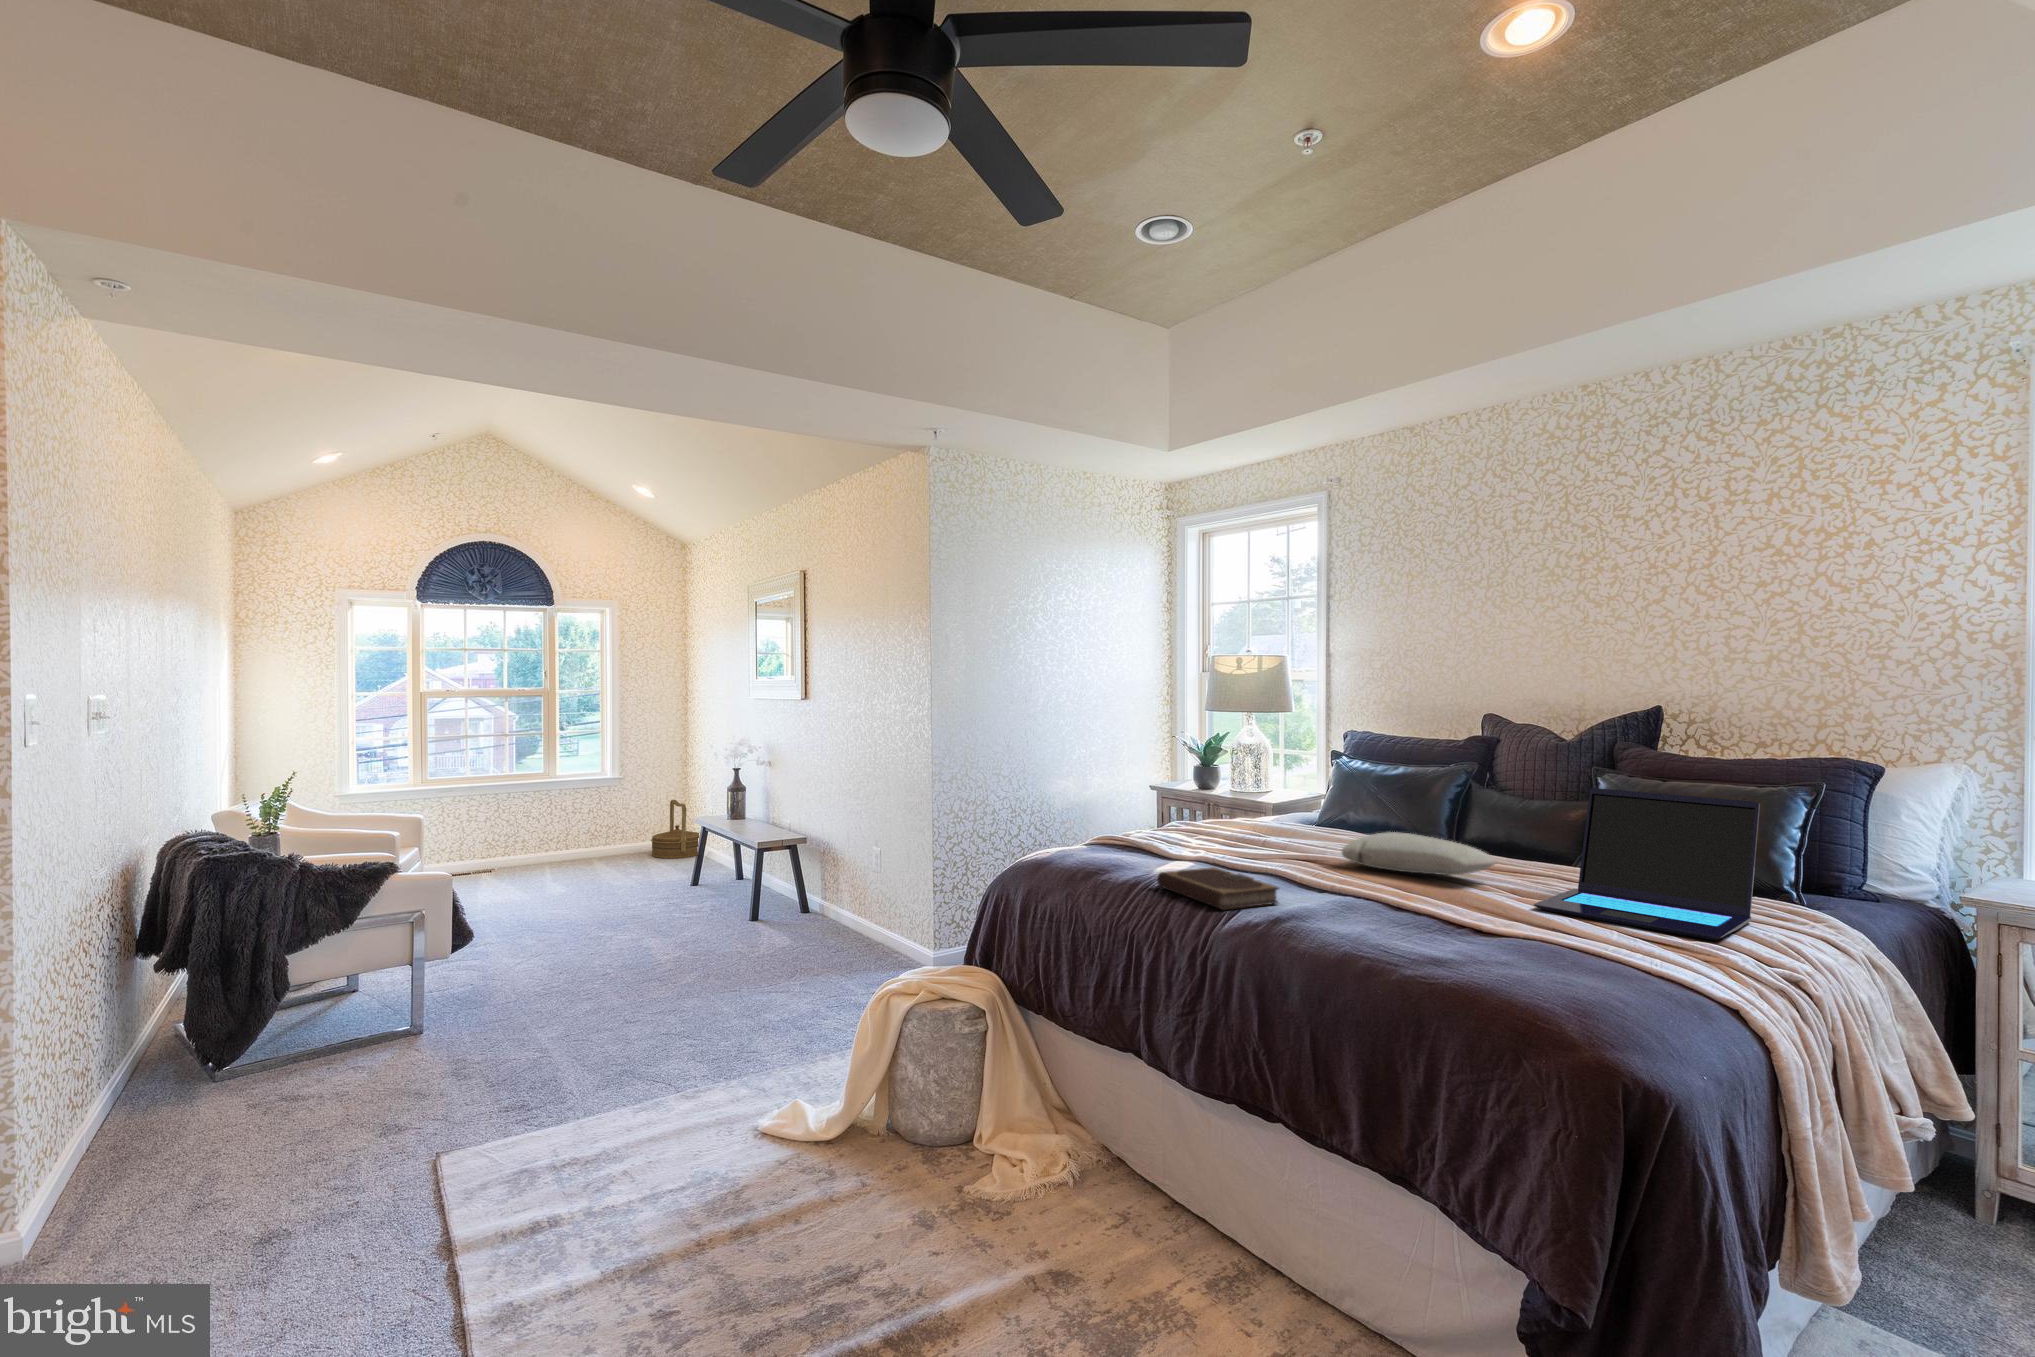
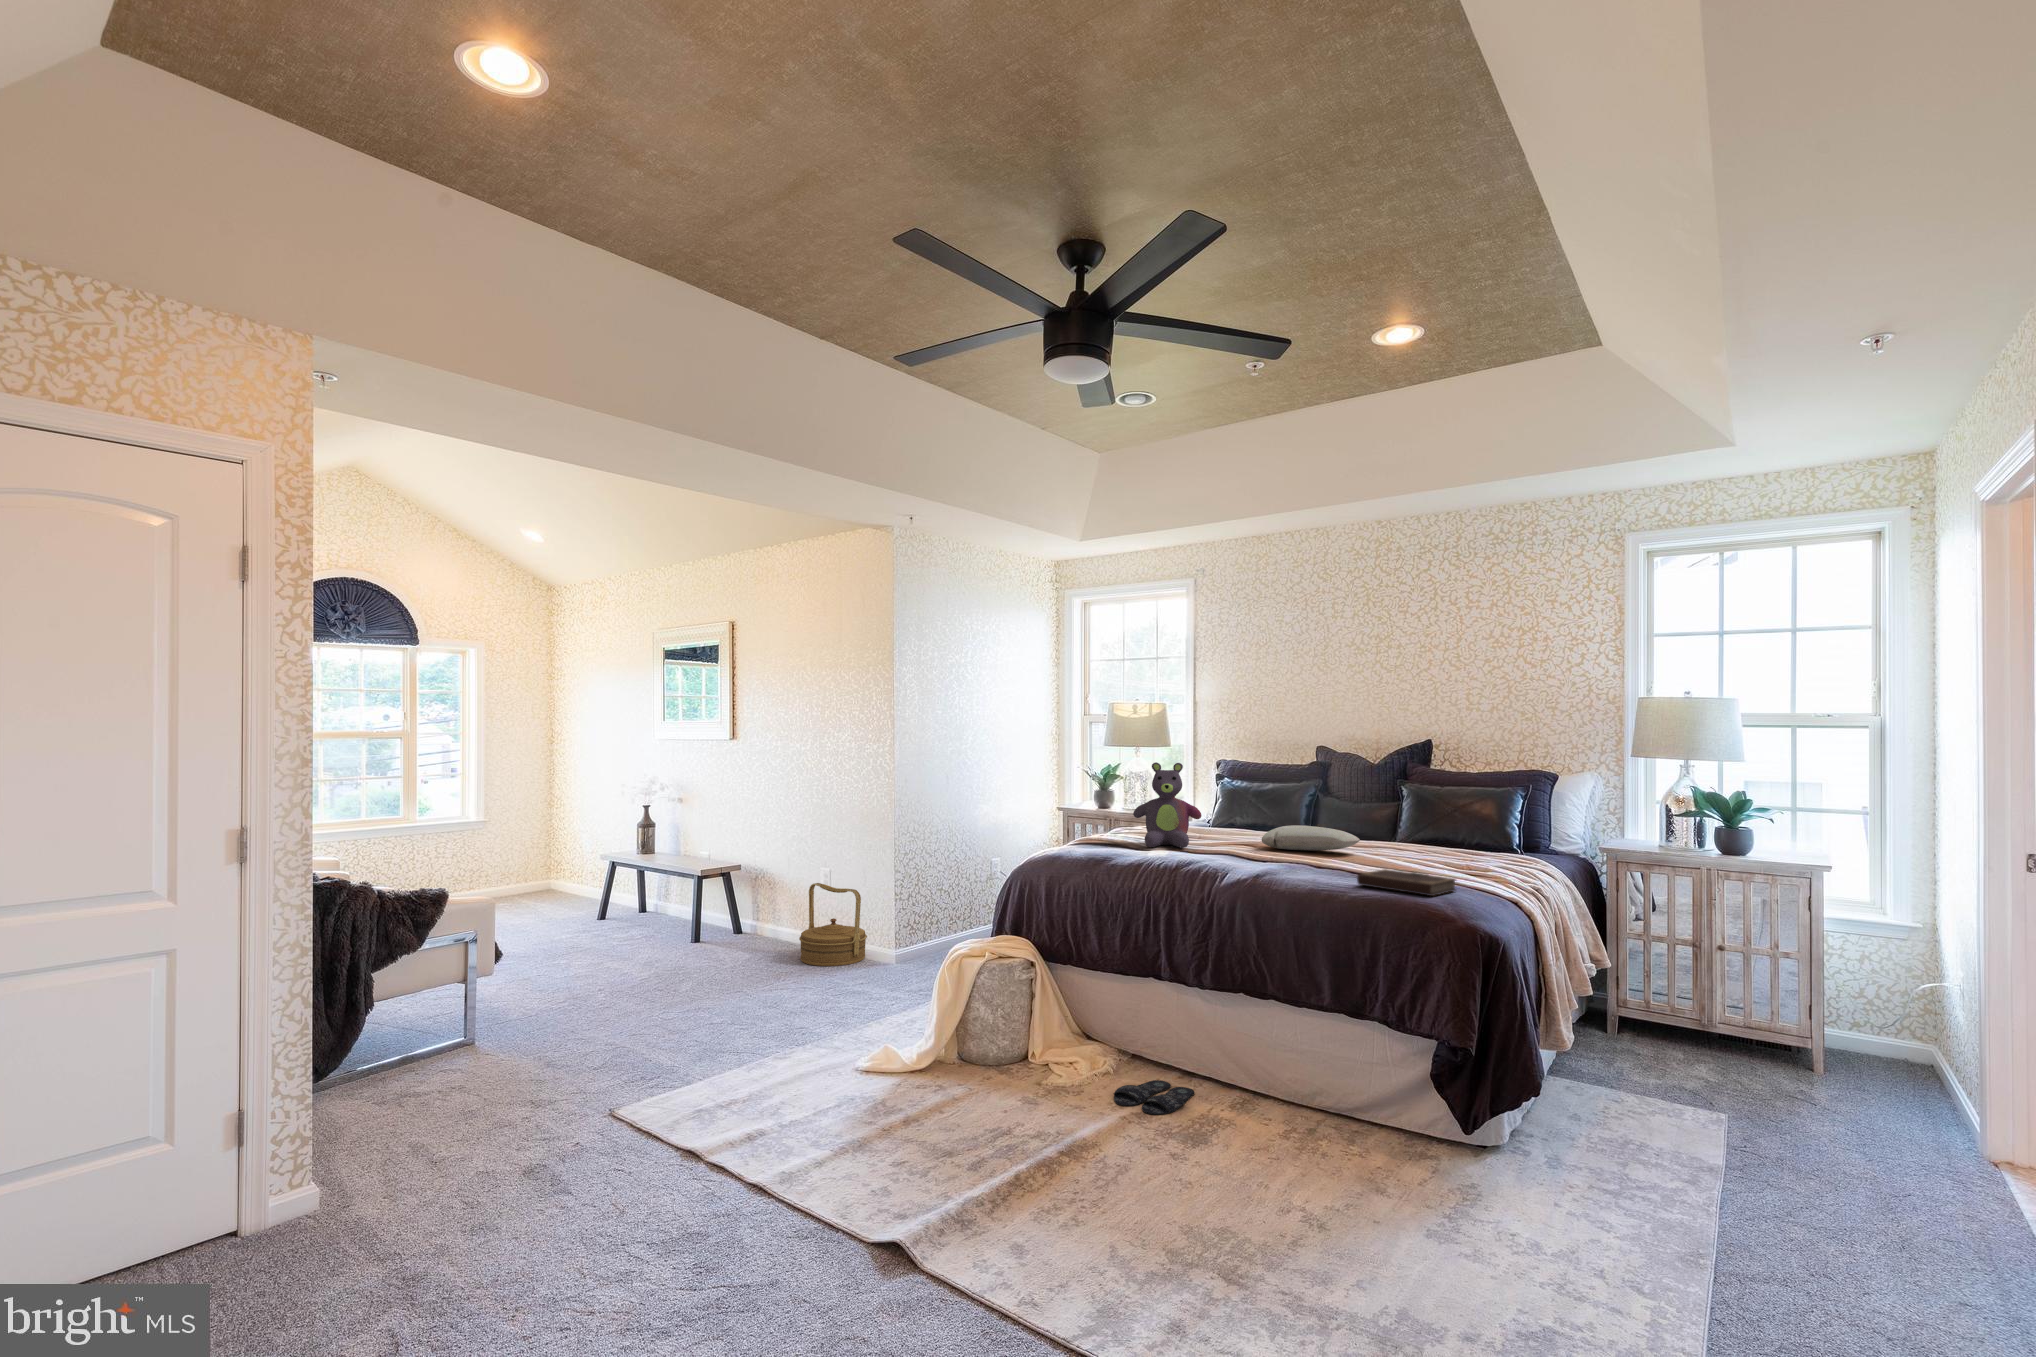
stuffed bear: none [1164,734,1260,858] -> present [1133,762,1202,848]
laptop: present [1534,788,1760,940] -> none [1390,791,1504,872]
woven basket: present [651,800,700,859] -> present [799,883,867,966]
notebook: present [1157,867,1279,910] -> present [1357,869,1456,896]
slippers: none [1042,1210,1175,1286] -> present [1114,1080,1194,1115]

